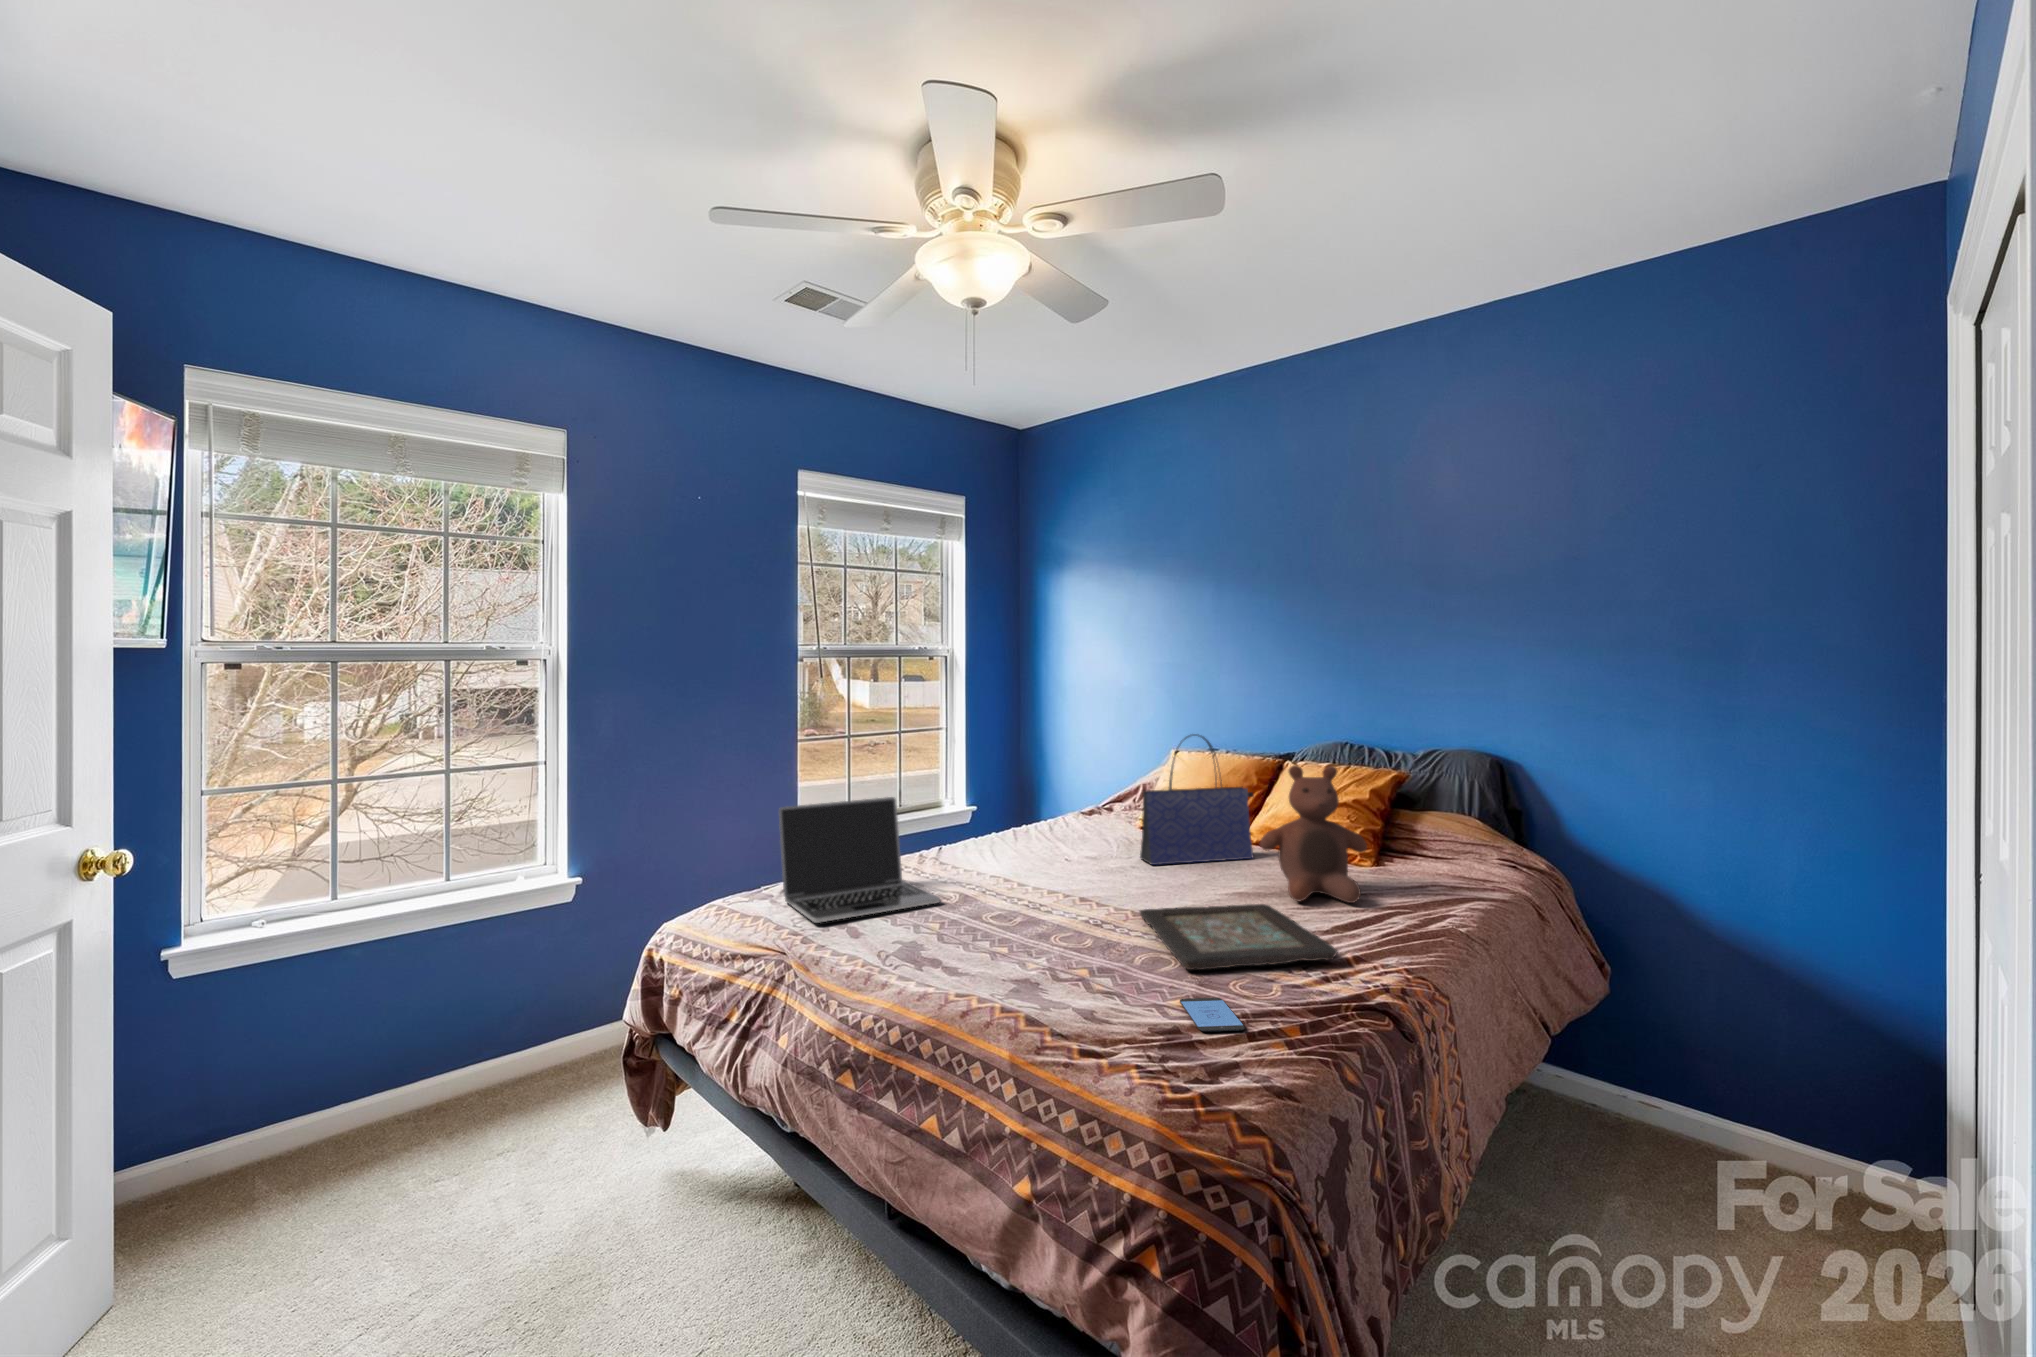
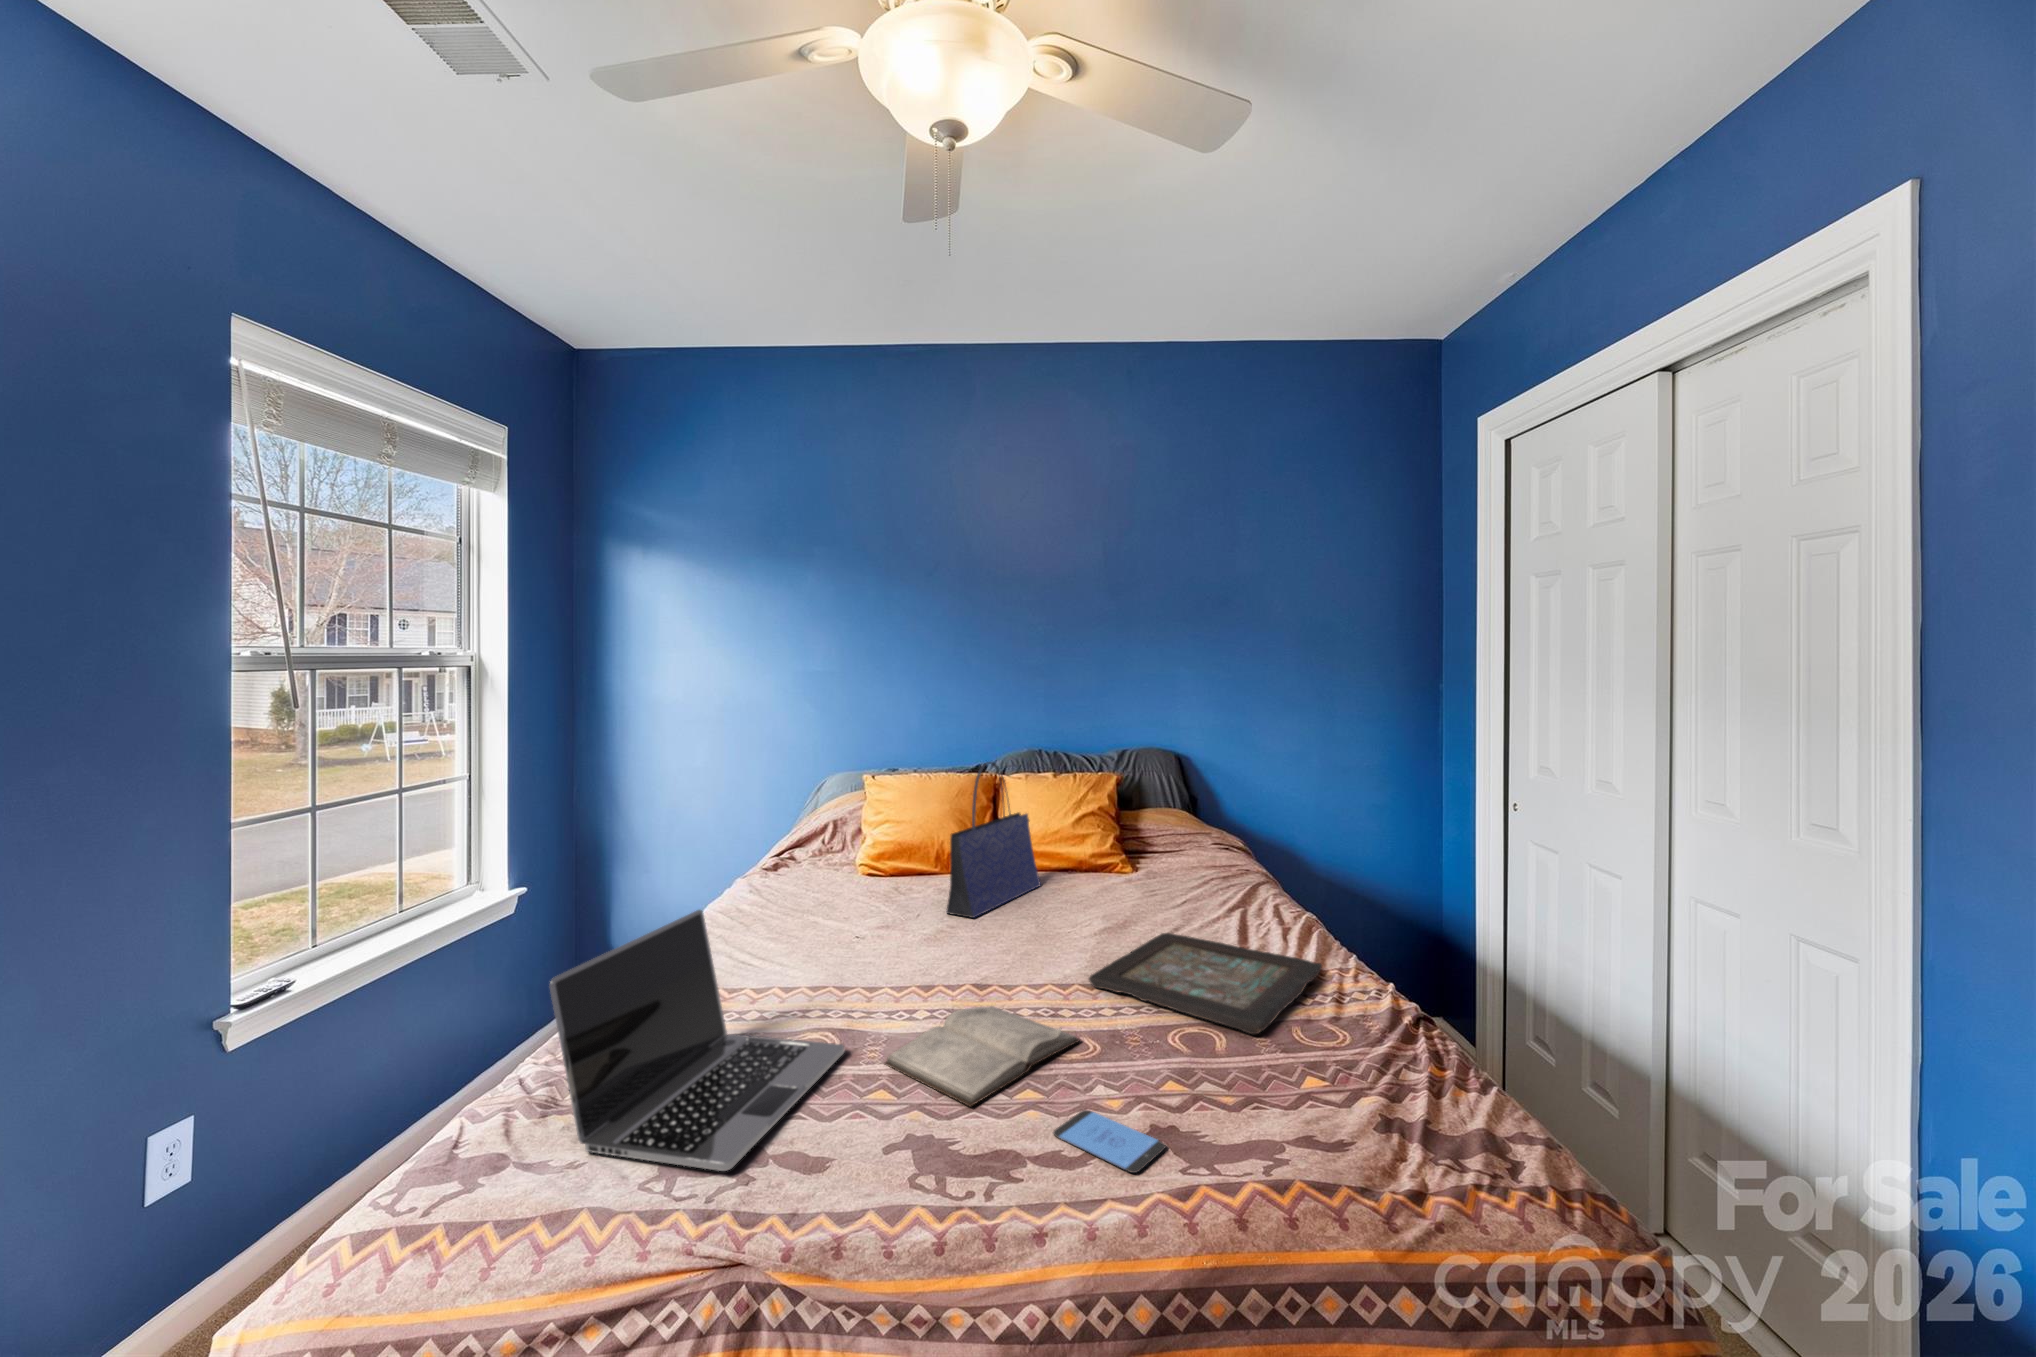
stuffed bear: present [1260,765,1367,903] -> none [1104,779,1211,921]
diary: none [950,899,1069,940] -> present [885,1006,1080,1107]
smartphone: present [1180,998,1245,1031] -> present [1053,1110,1166,1173]

